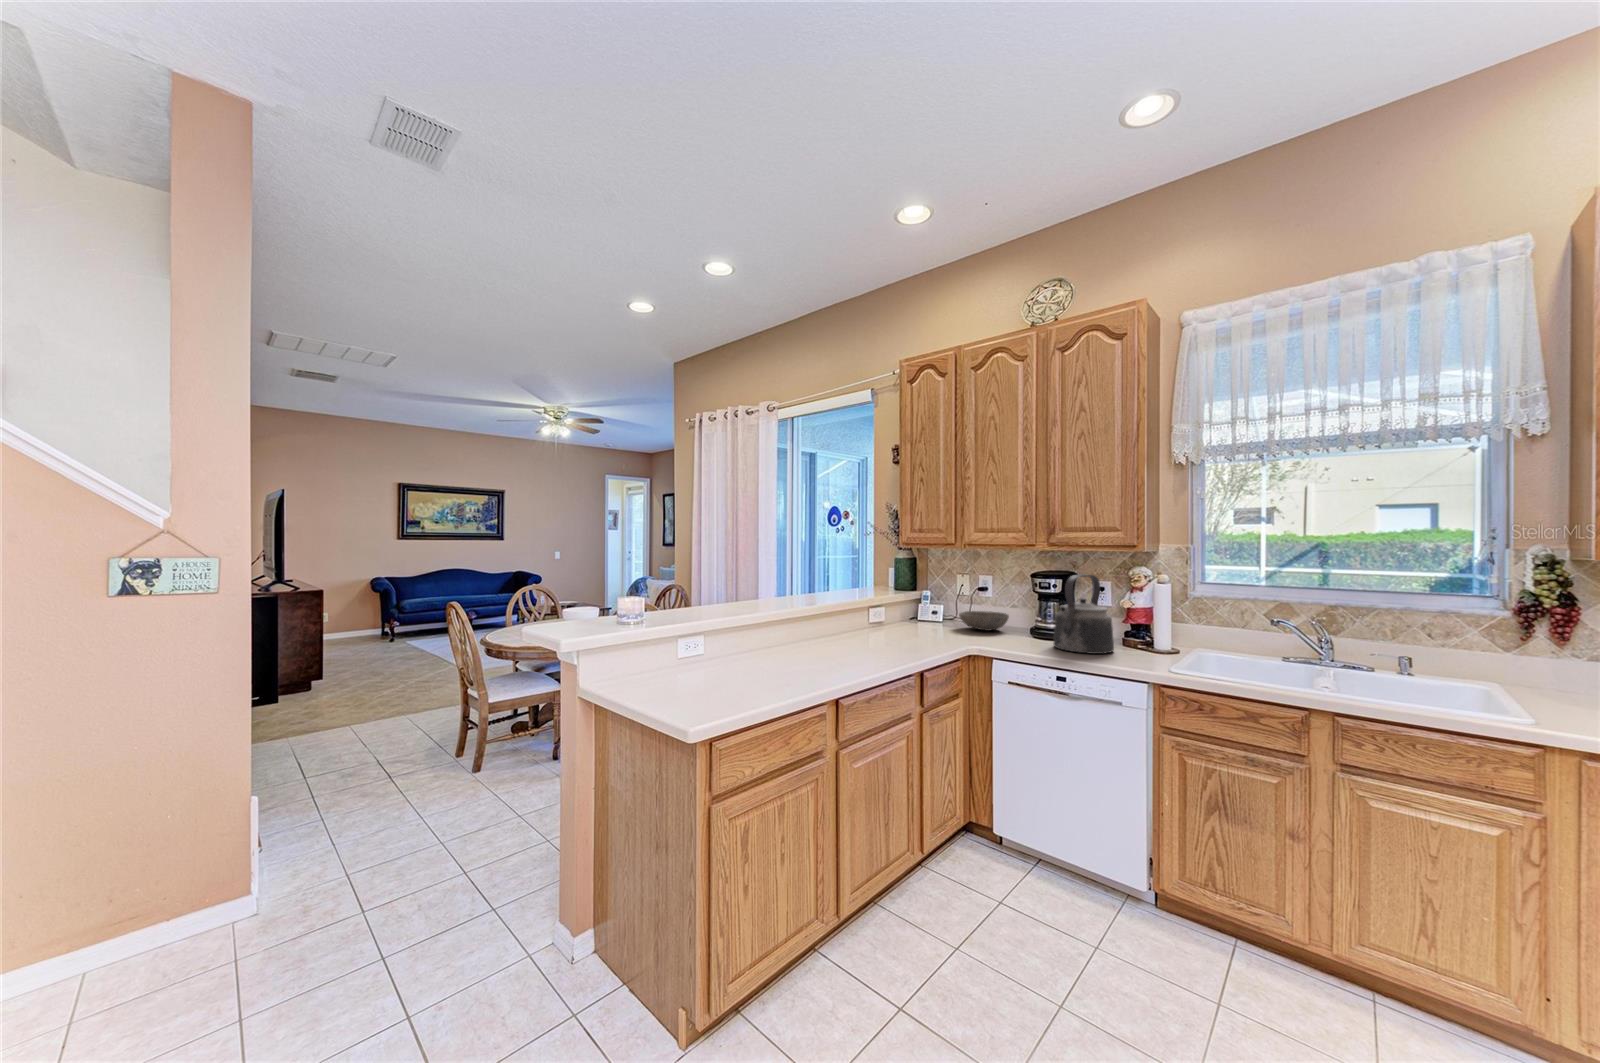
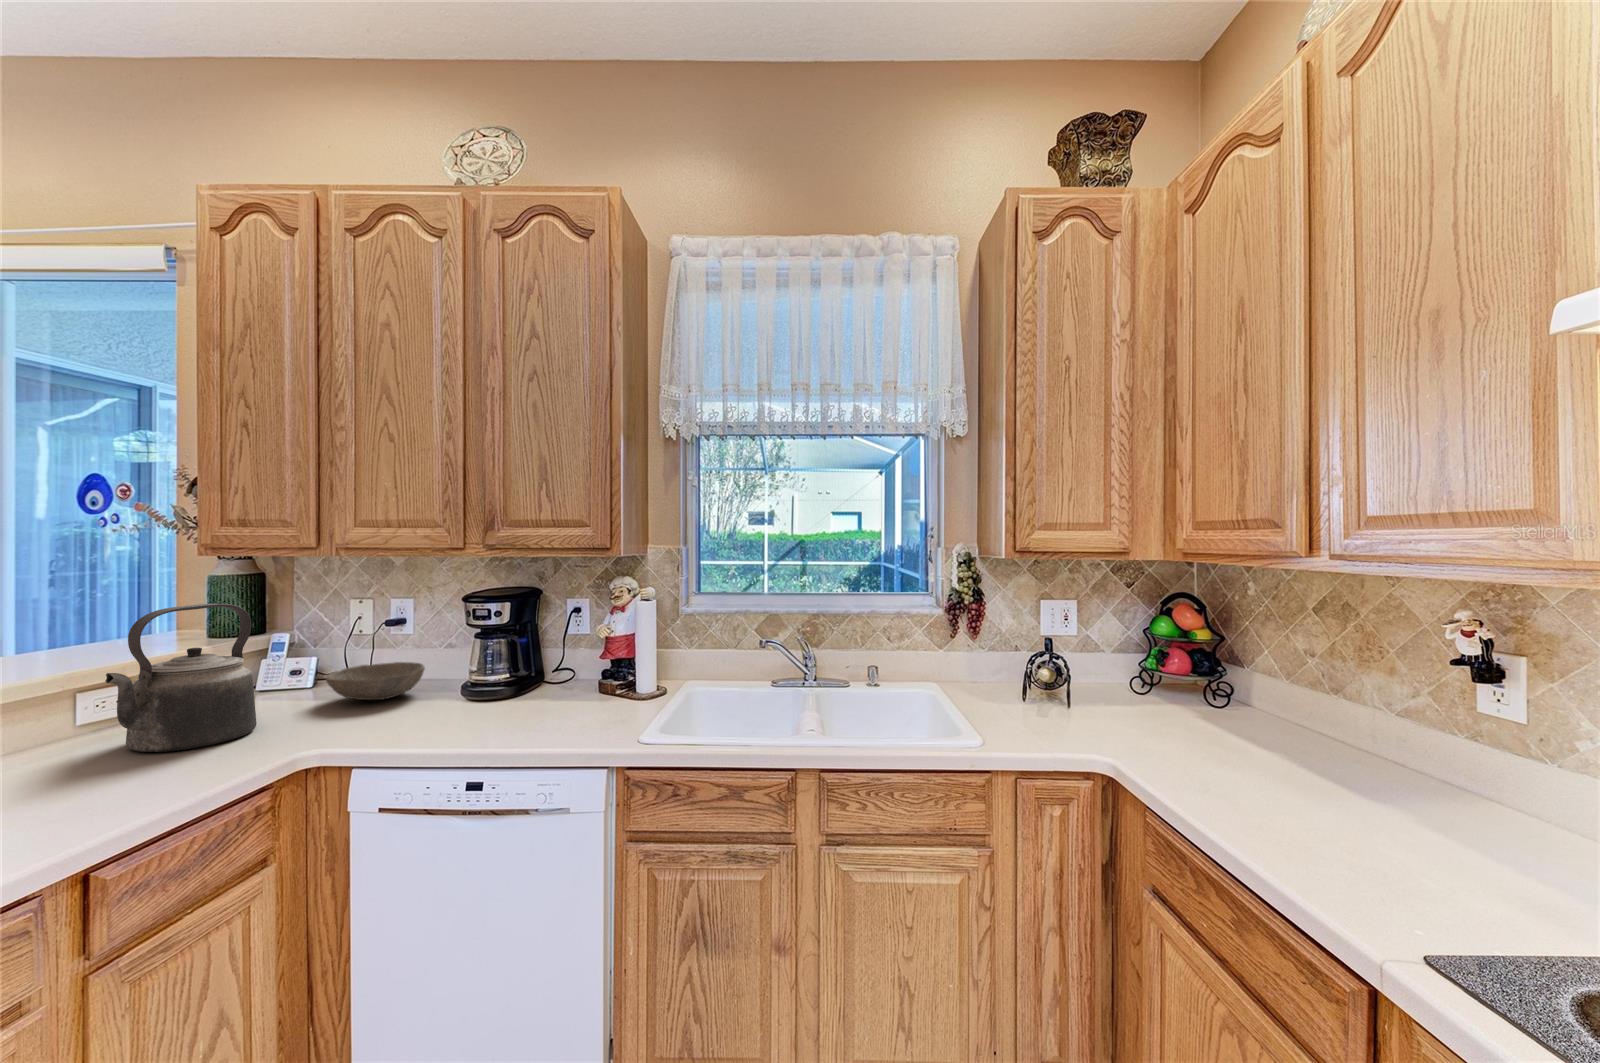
kettle: present [1054,574,1114,654] -> present [105,604,257,752]

